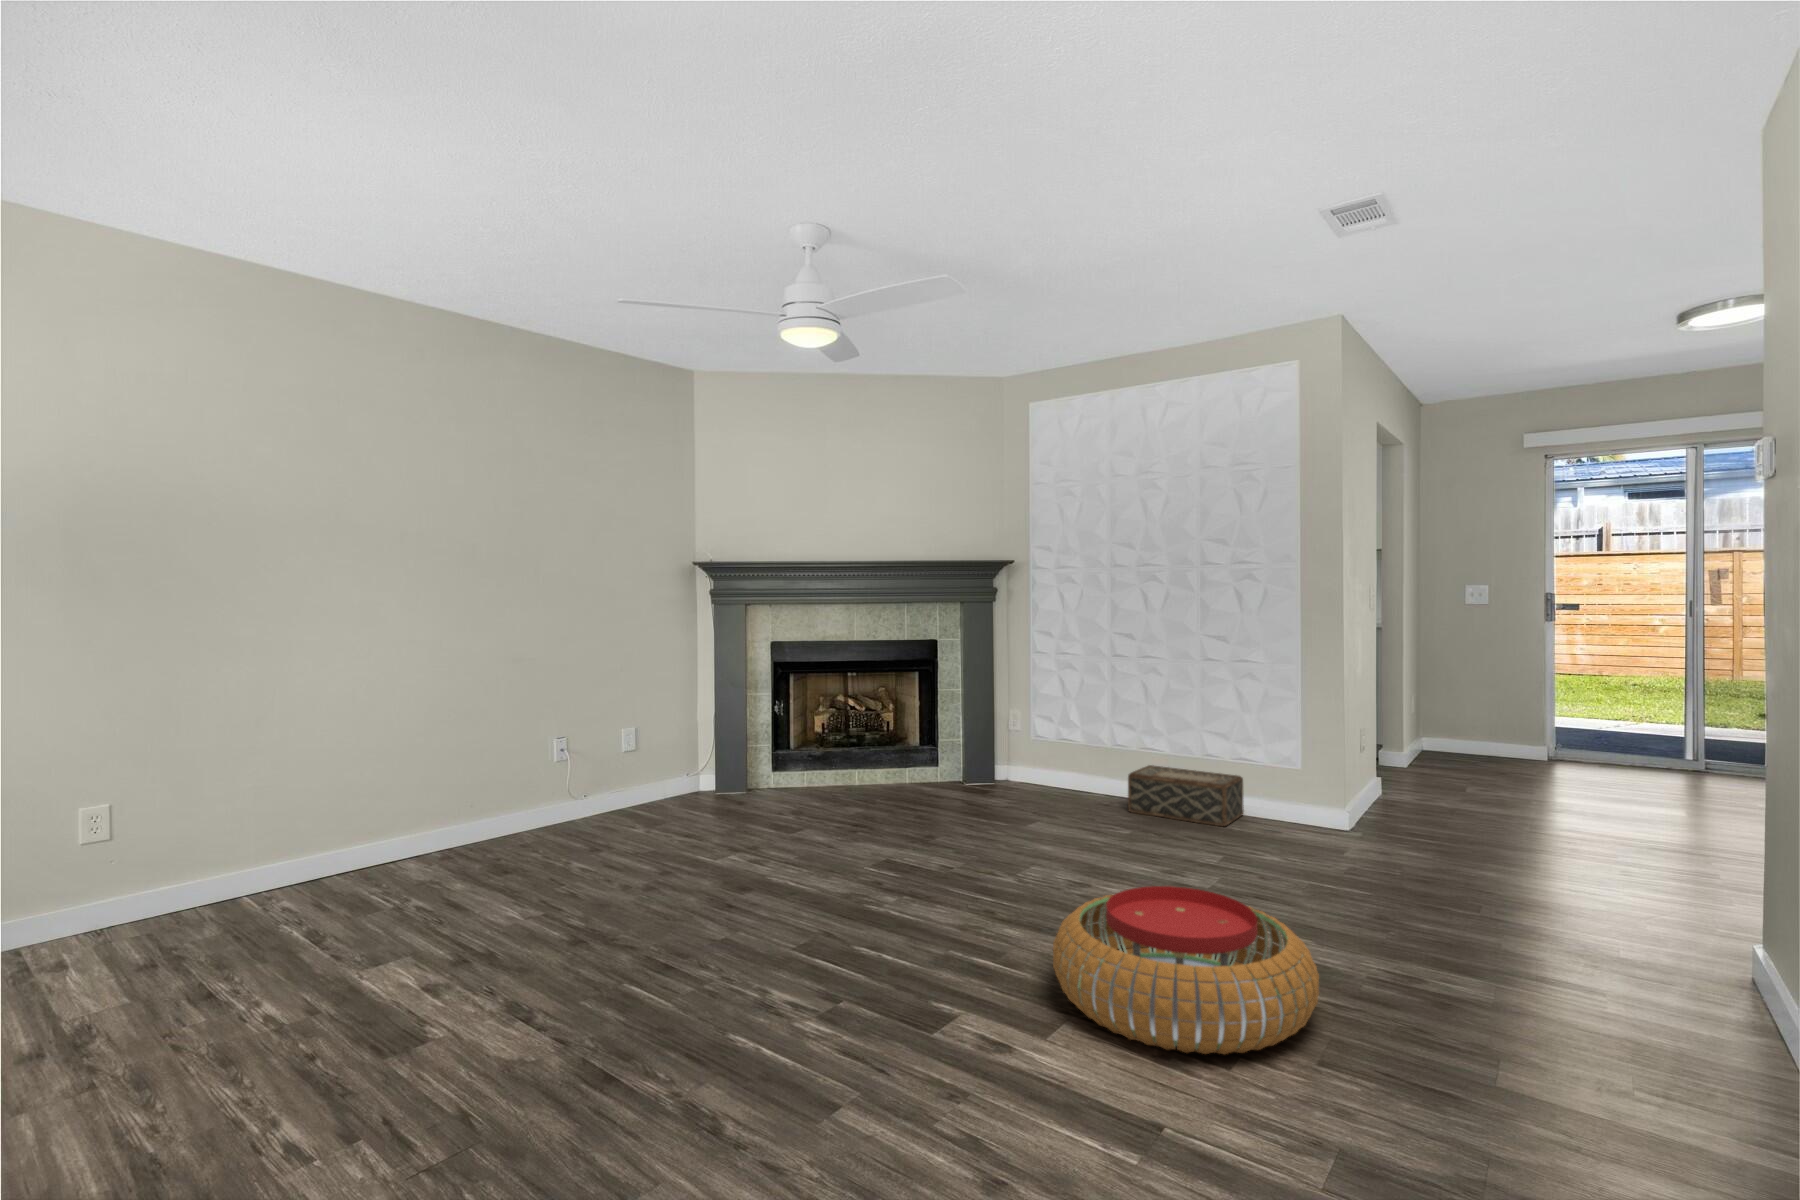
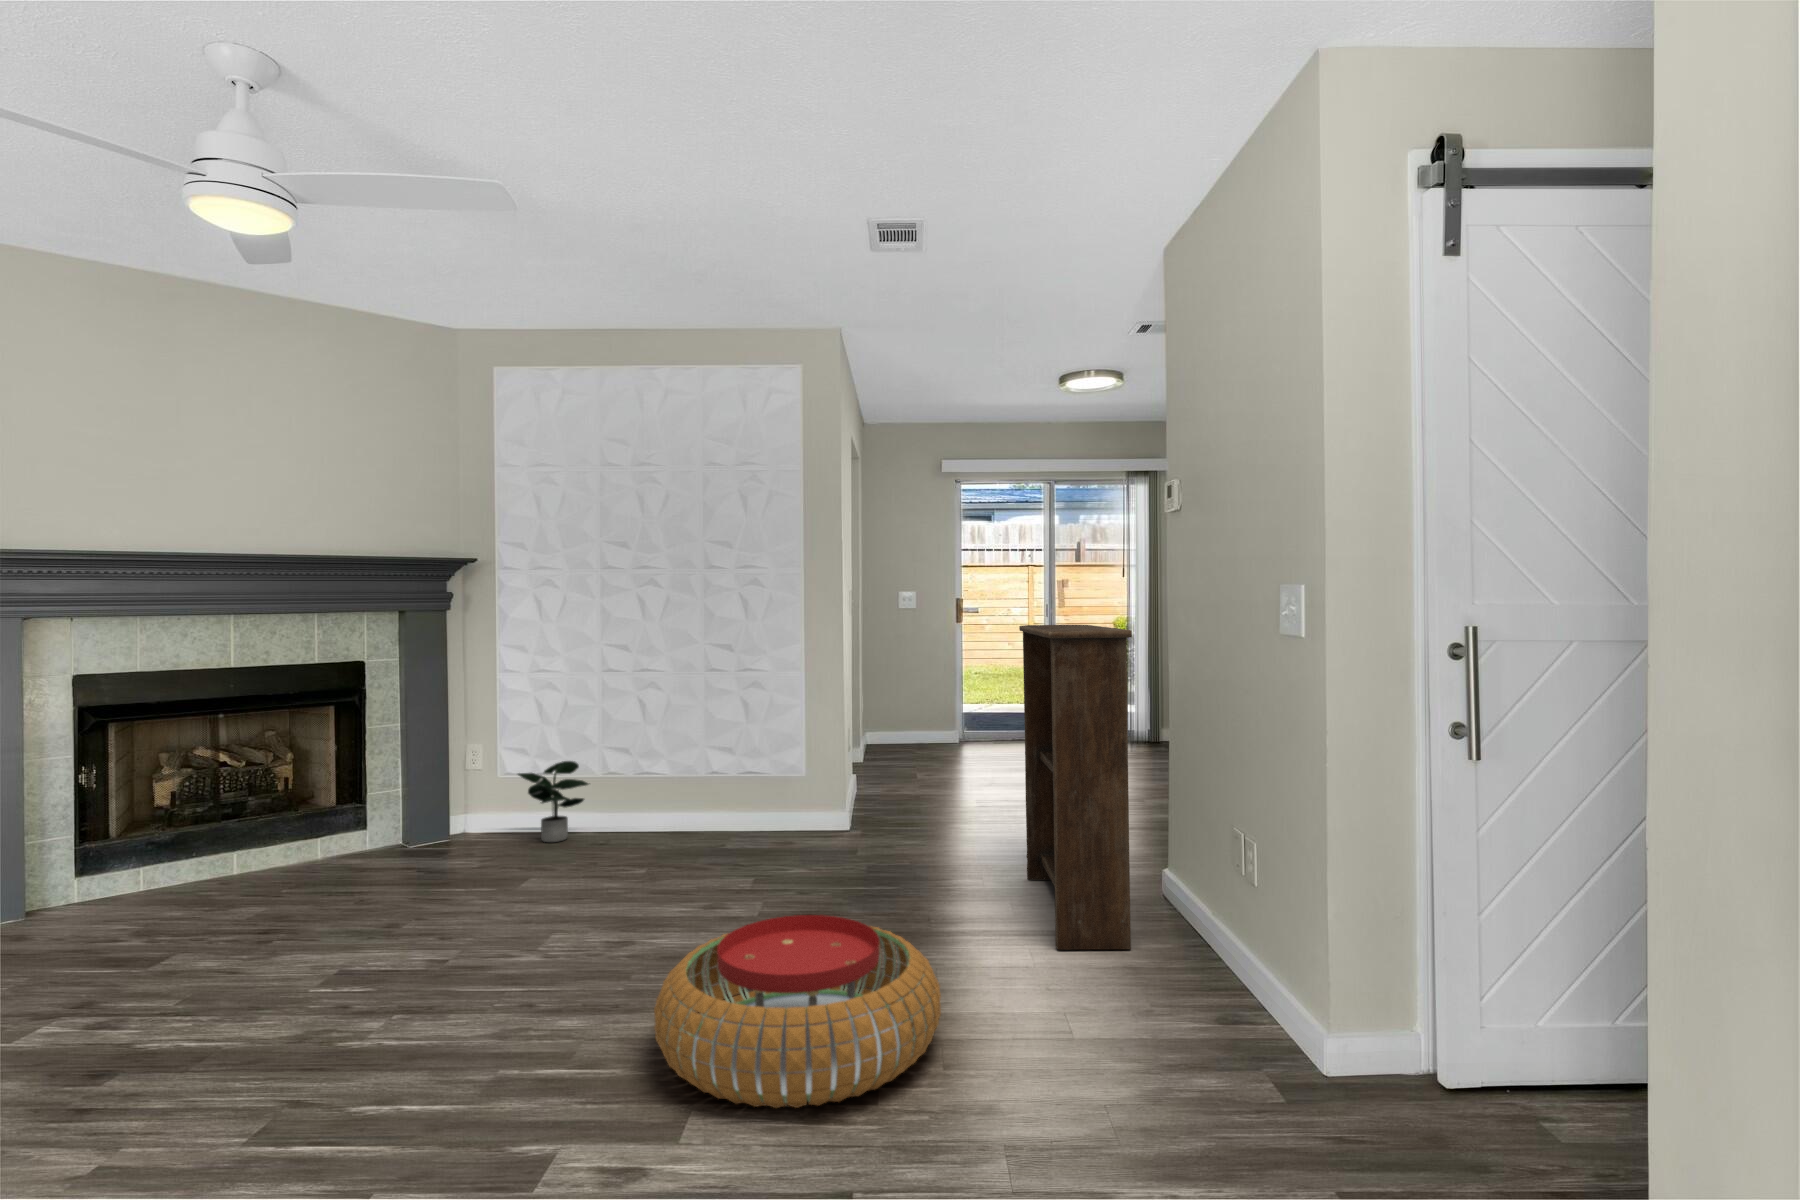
bookshelf: none [1509,631,1630,1021] -> present [1019,625,1132,949]
potted plant: none [1039,731,1098,798] -> present [518,761,590,842]
woven basket: present [1128,765,1244,826] -> none [631,789,751,846]

